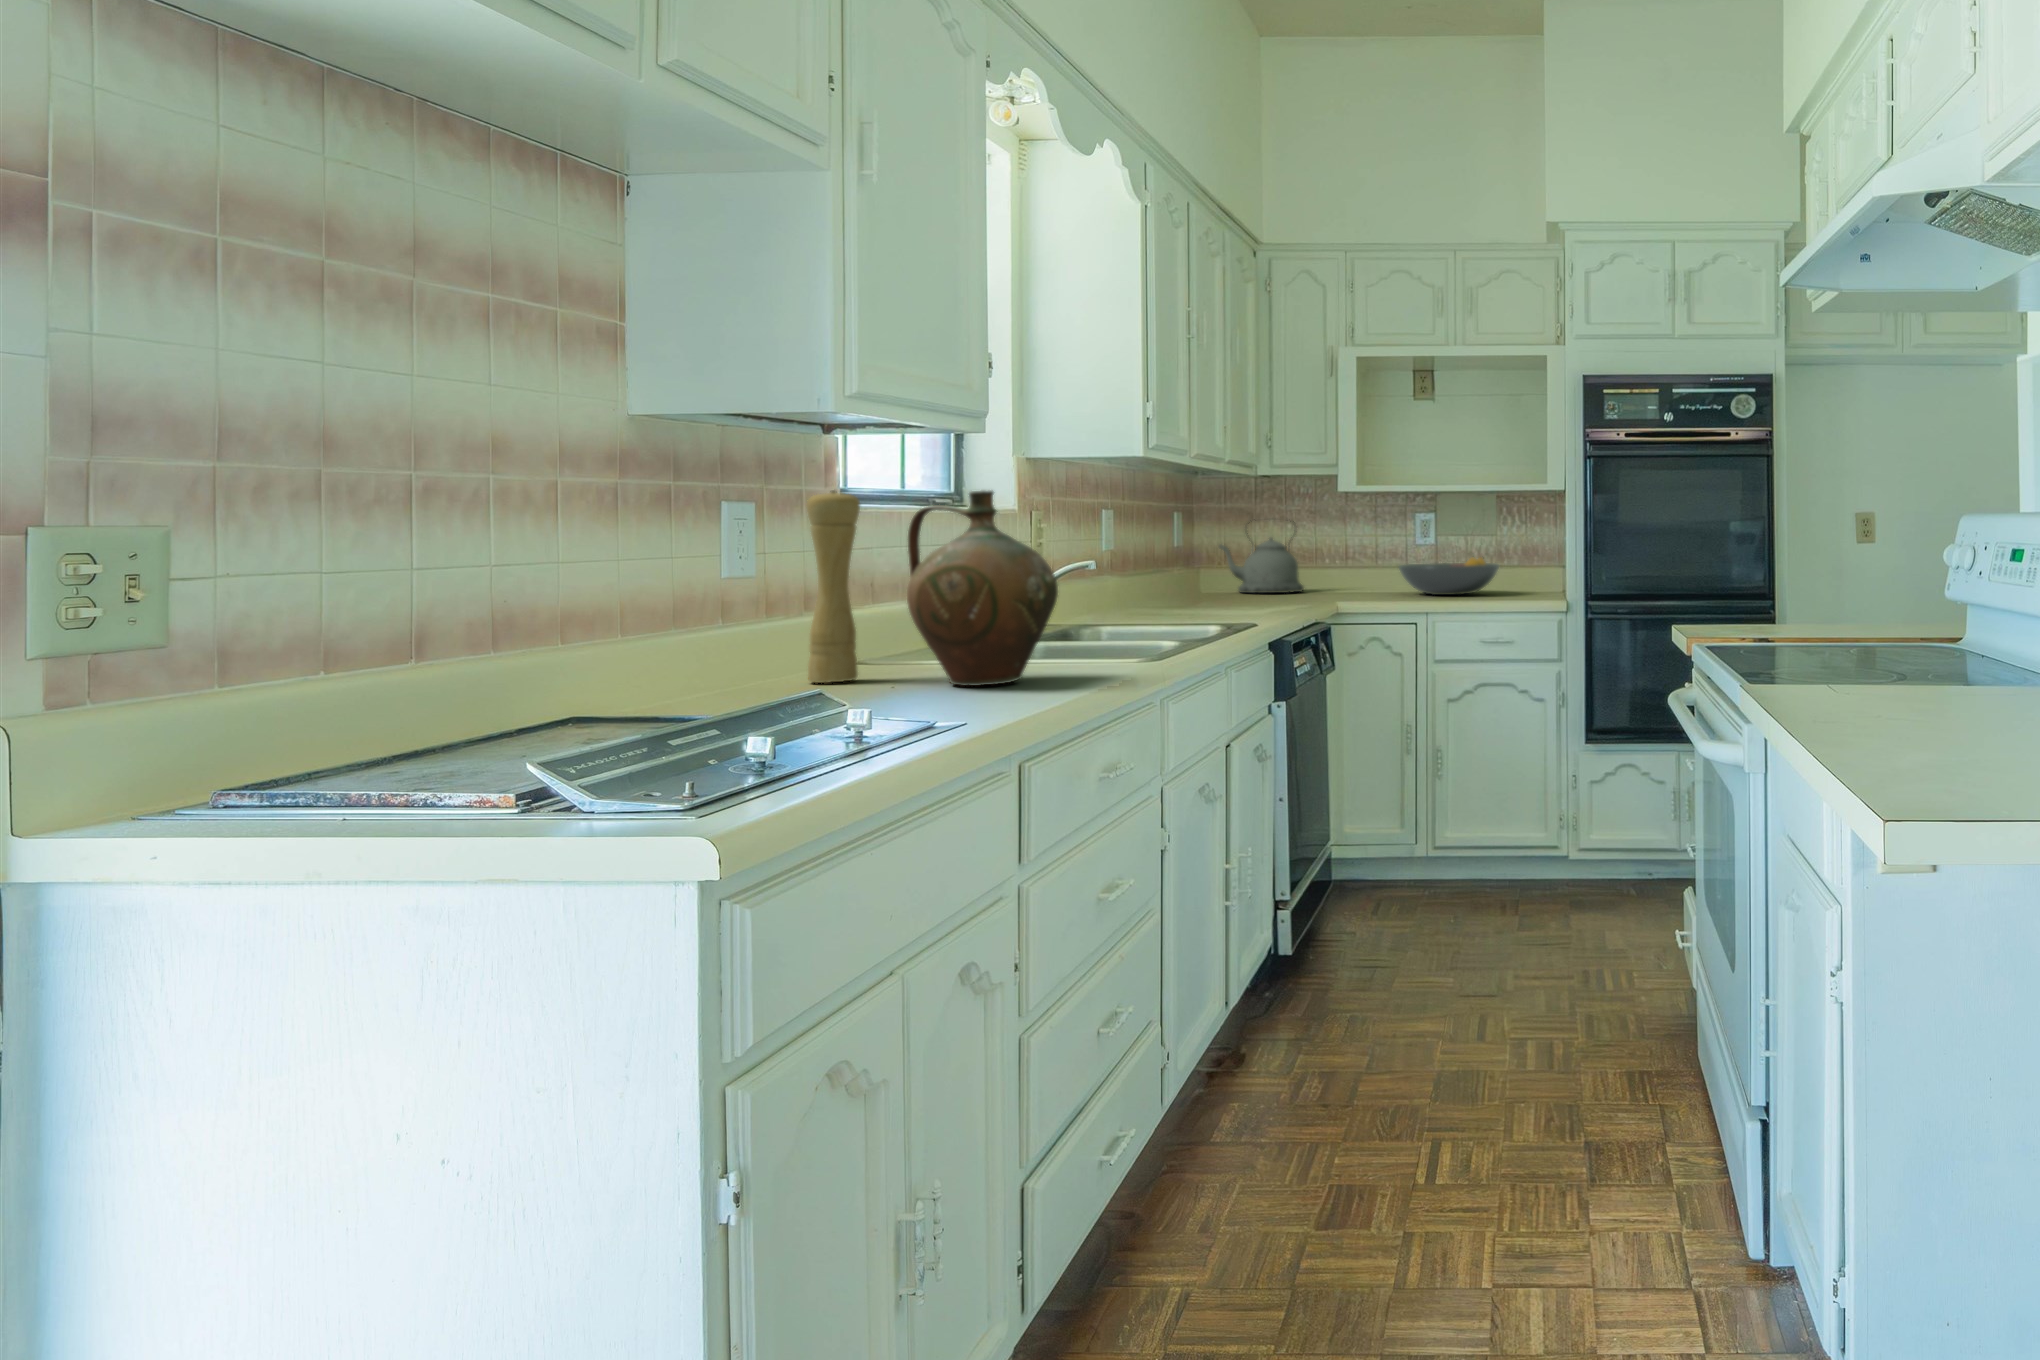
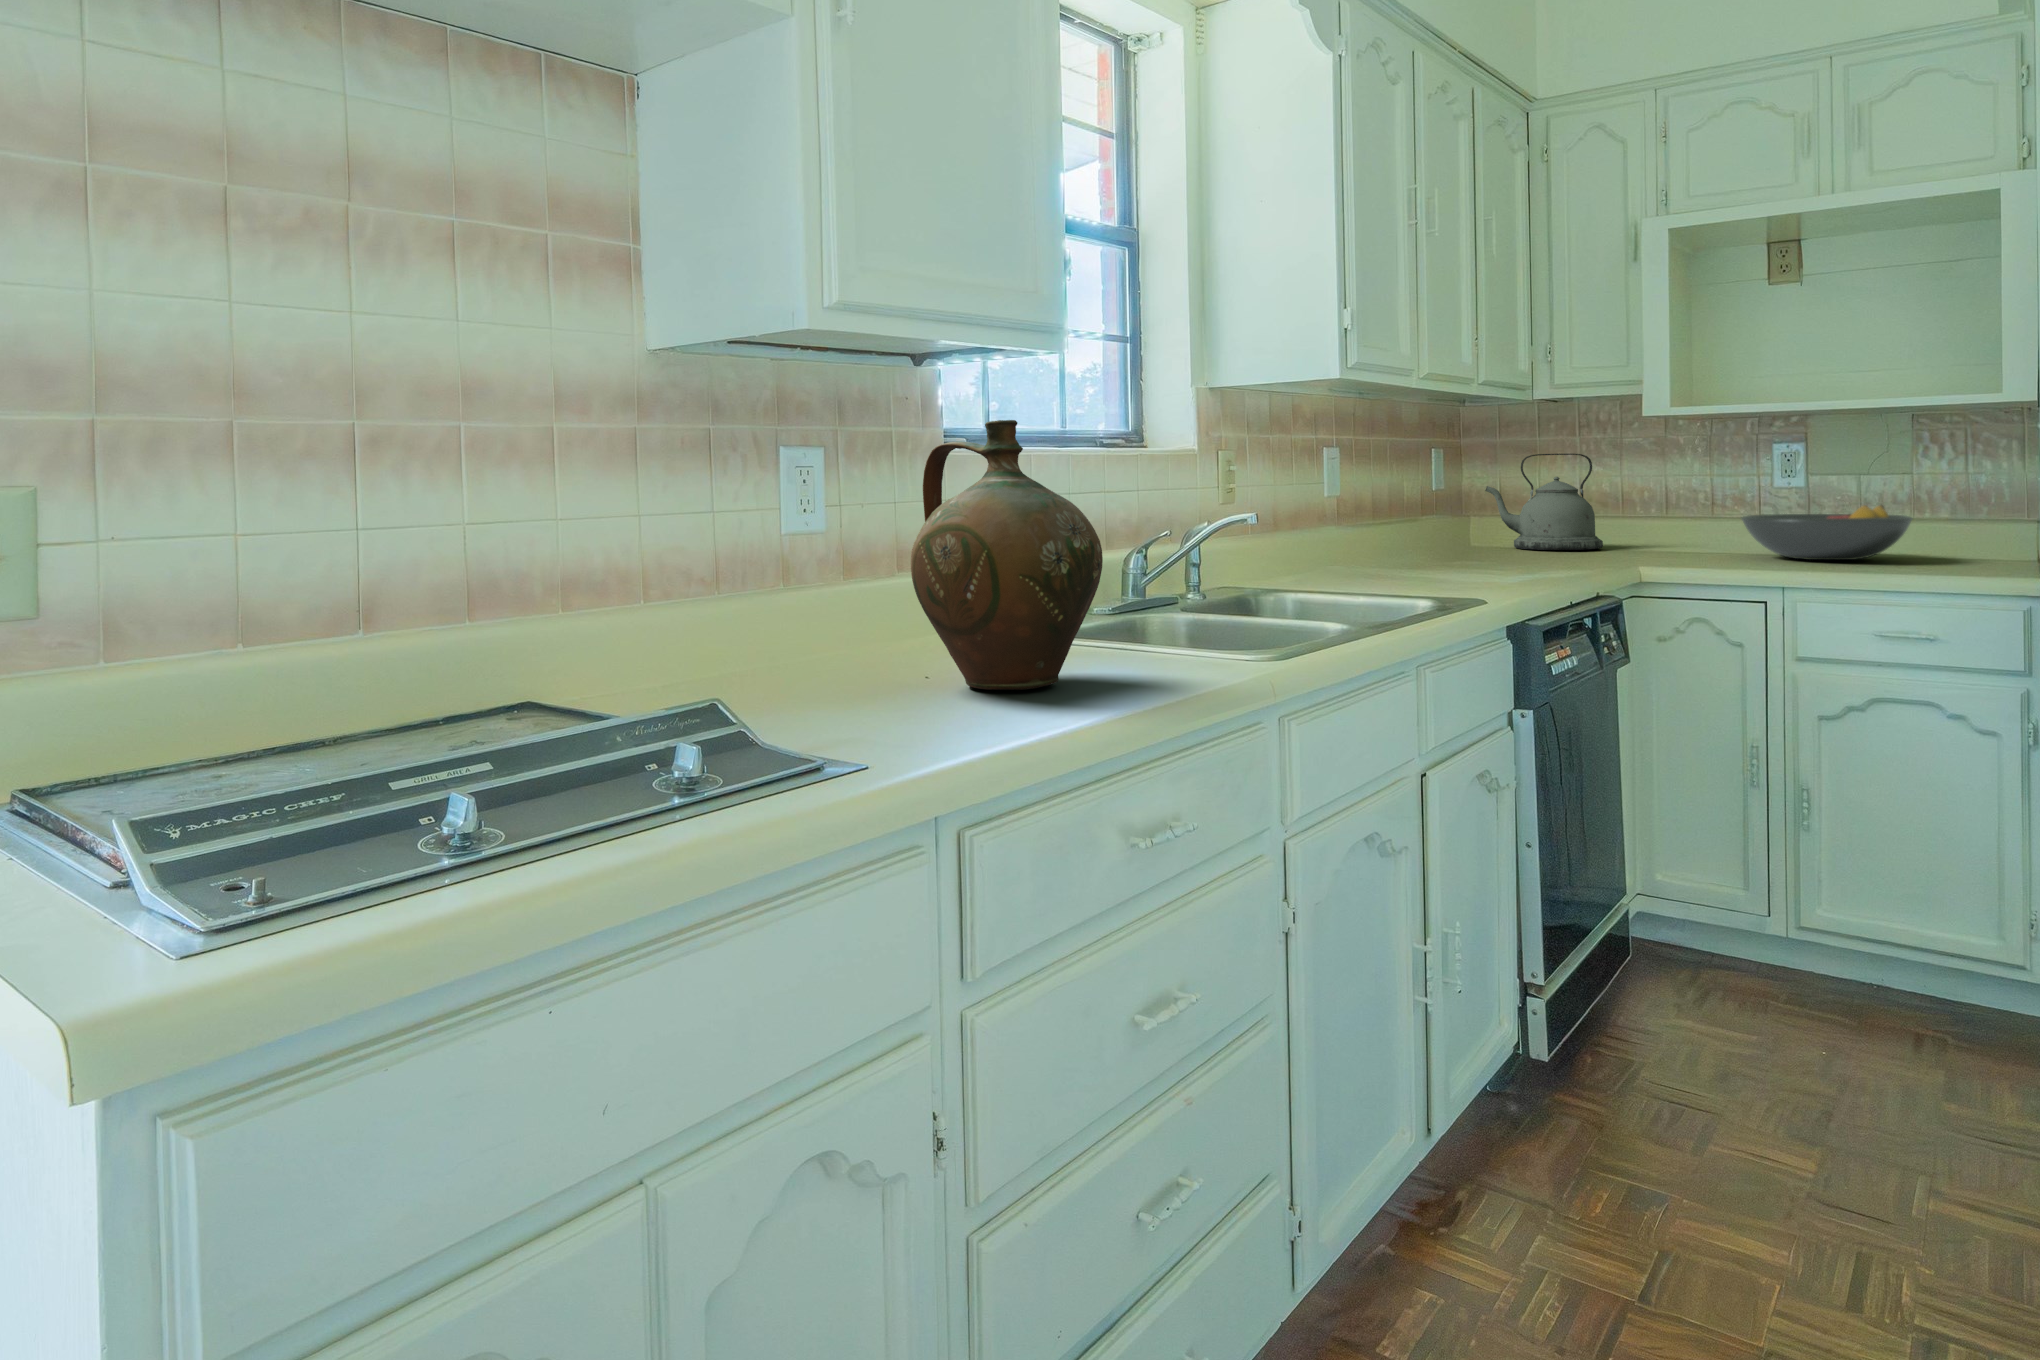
pepper mill: present [807,490,860,683] -> none [829,425,890,667]

